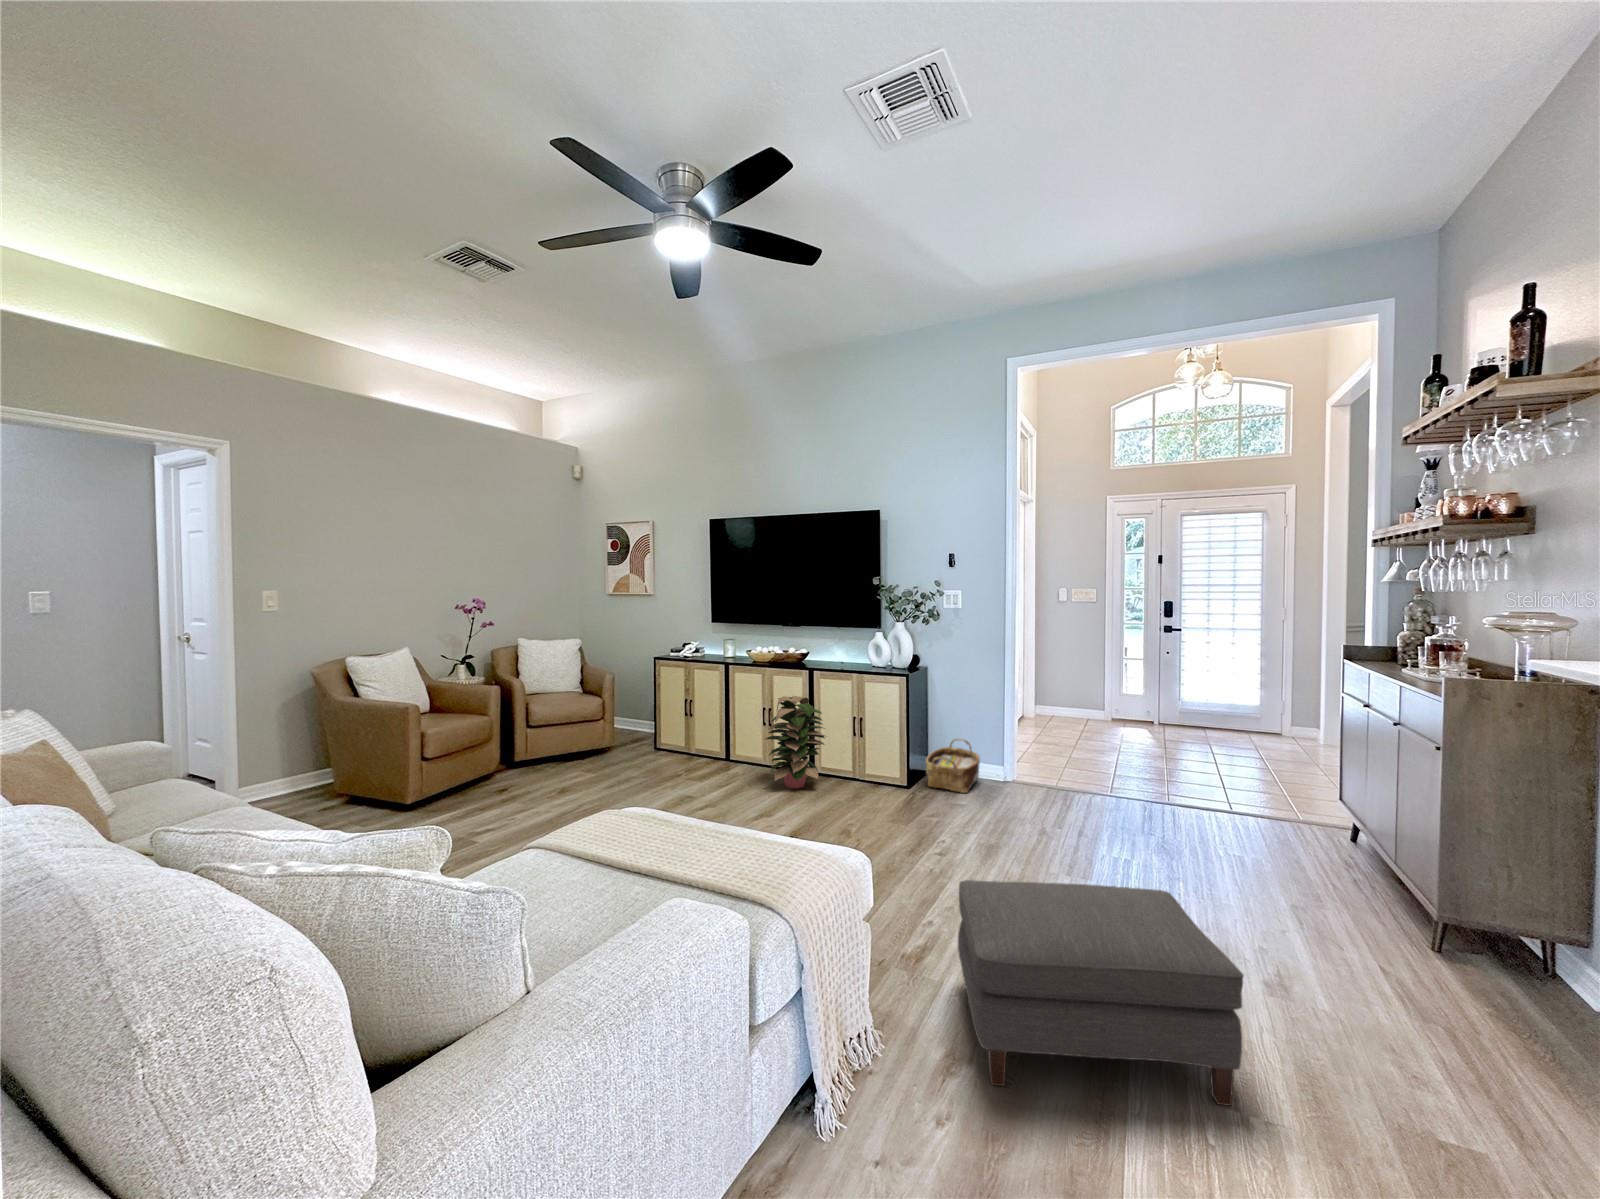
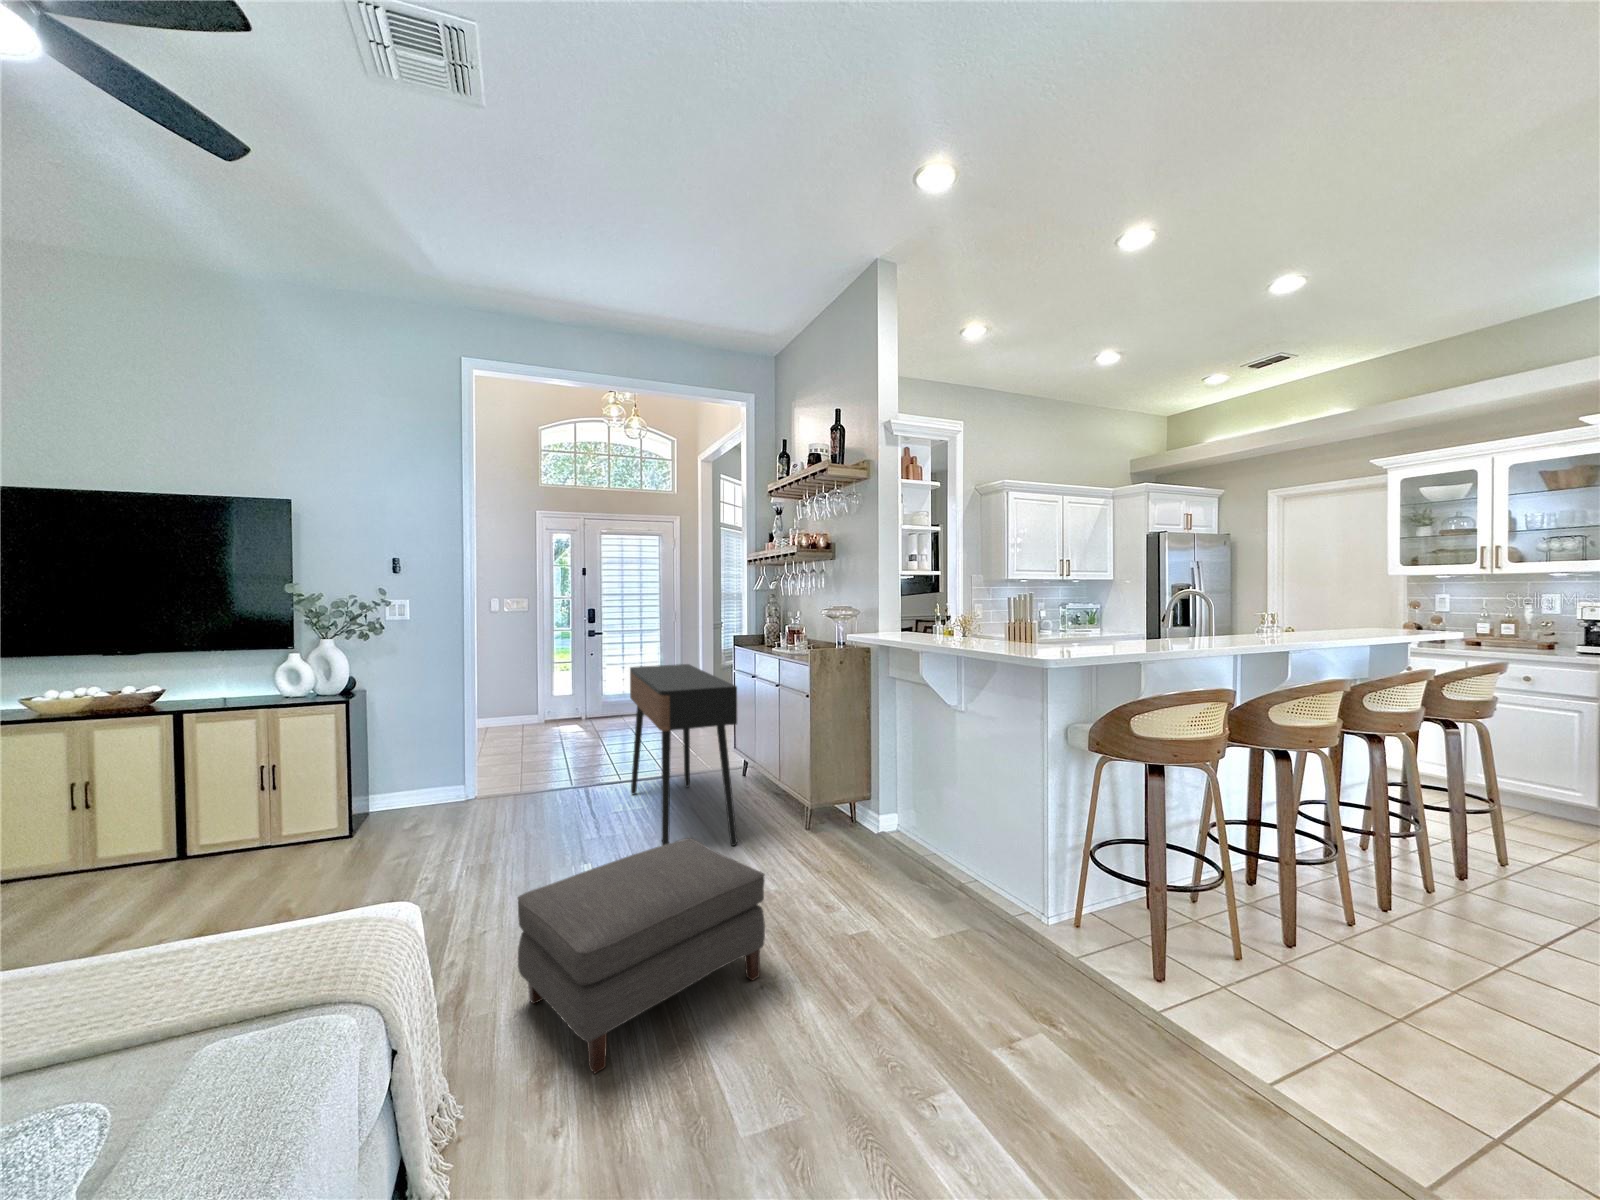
console table: none [1169,674,1291,930] -> present [630,664,737,846]
decorative plant: present [765,696,825,788] -> none [77,752,215,892]
woven basket: present [926,738,980,793] -> none [374,764,443,828]

